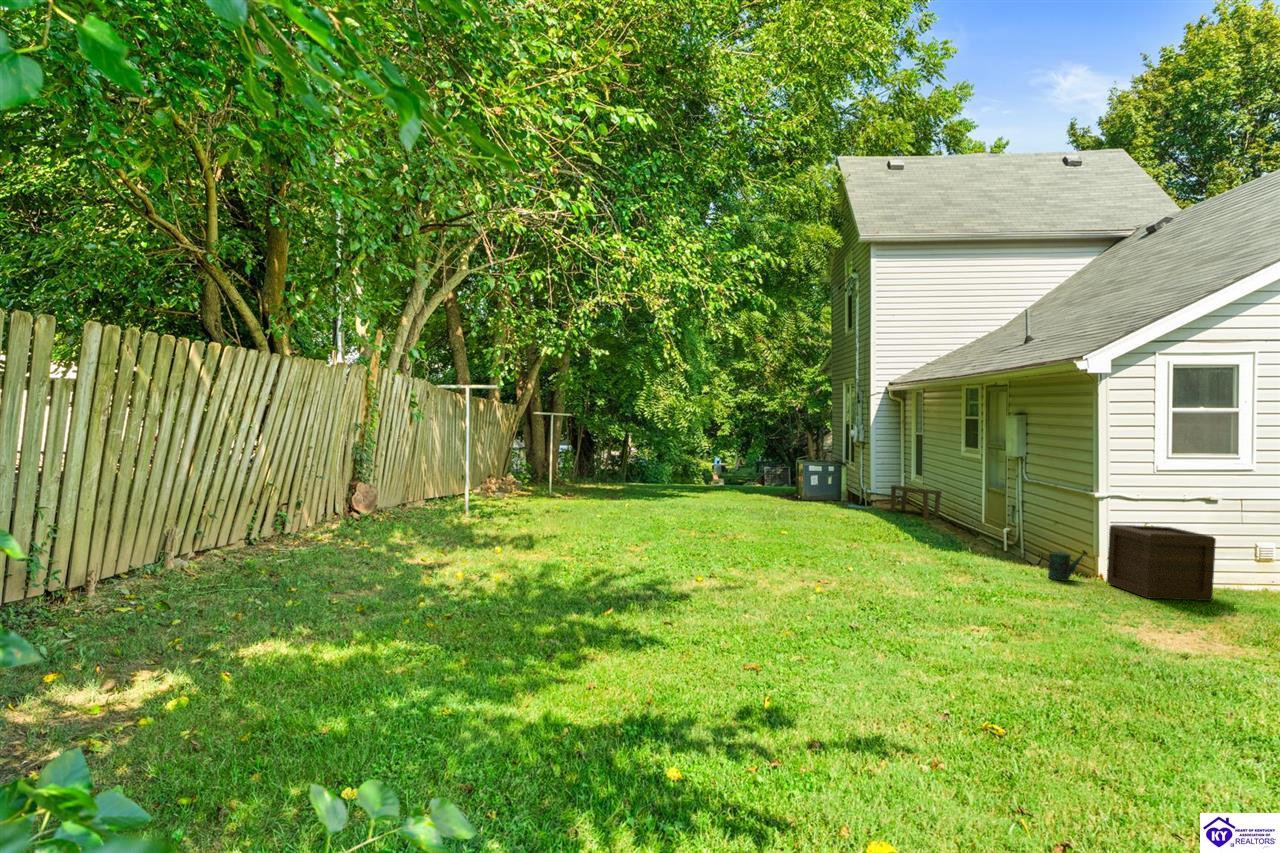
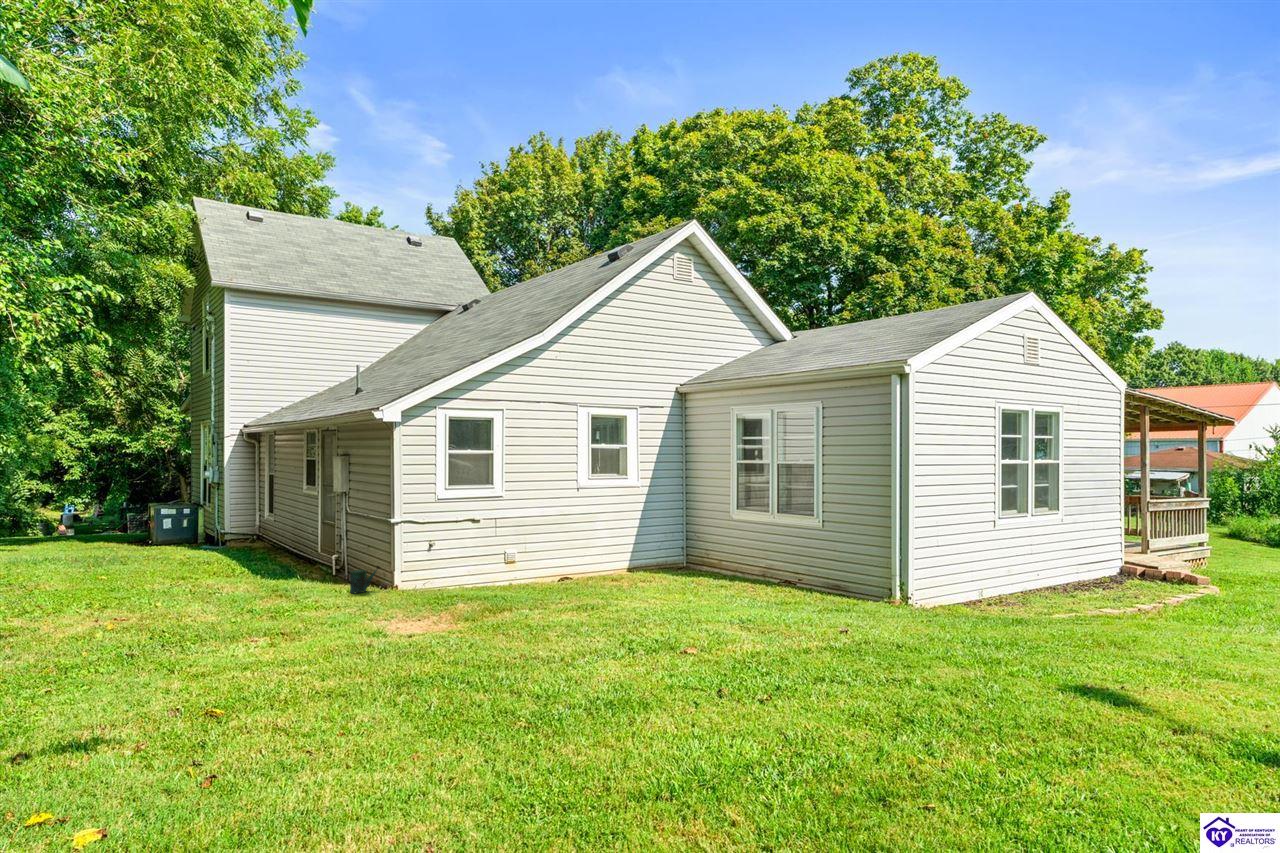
bench: present [891,485,942,518] -> none [242,524,292,552]
wooden crate: present [1107,525,1216,601] -> none [393,539,460,596]

